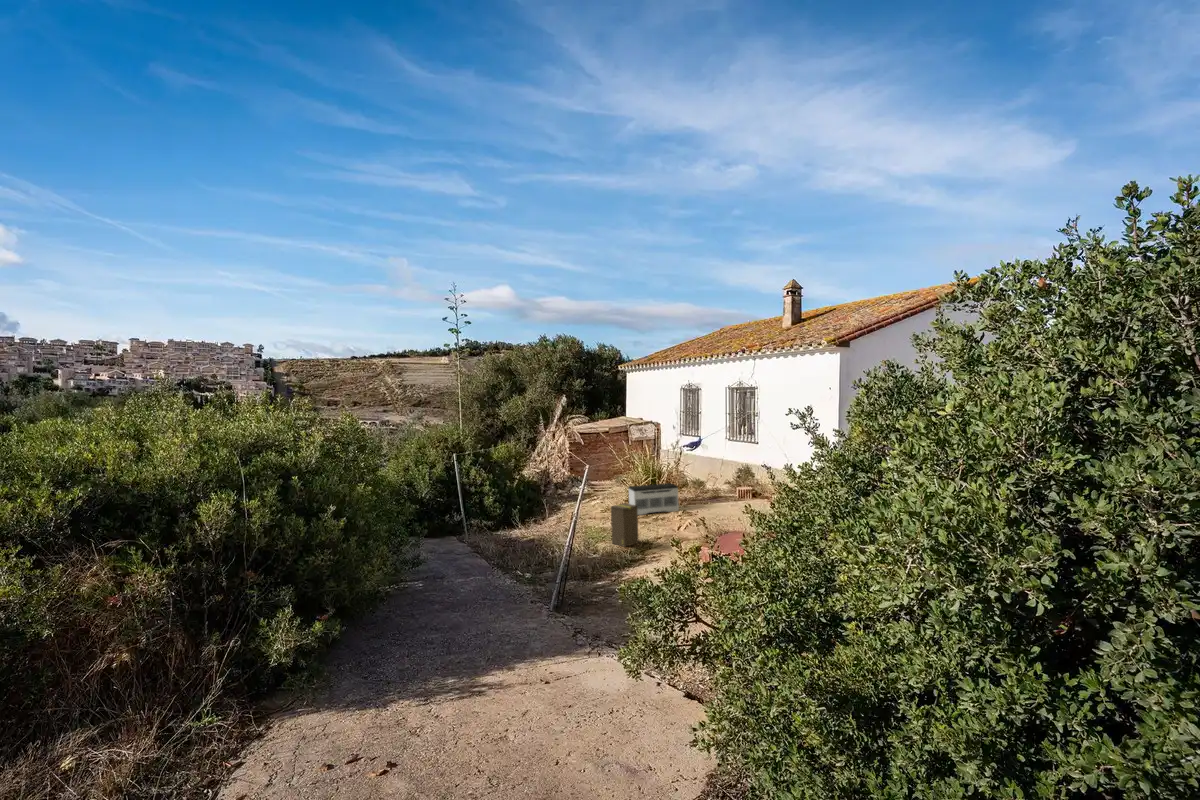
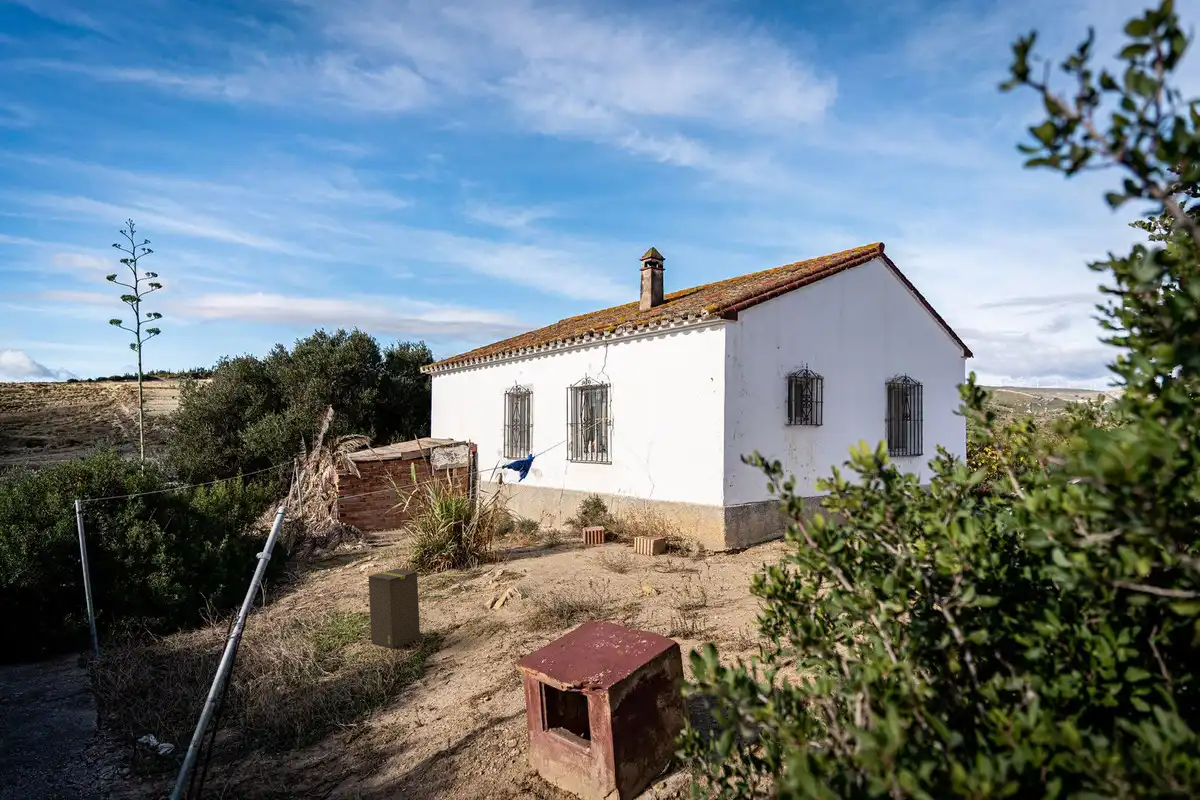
bench: present [628,483,679,515] -> none [416,528,497,584]

